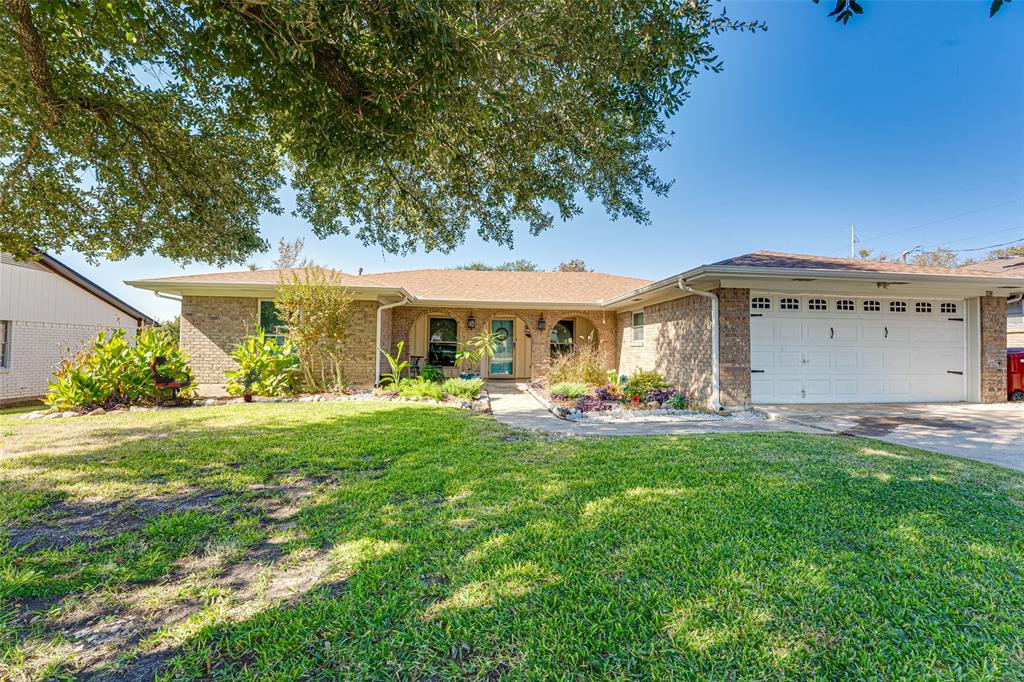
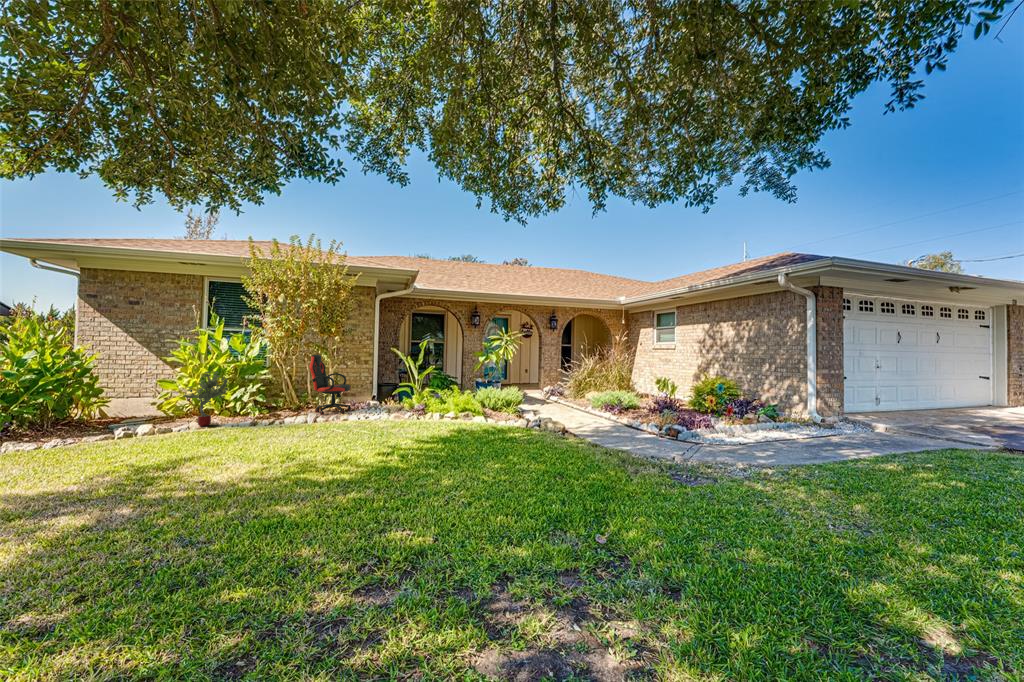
chair: present [150,356,193,407] -> present [309,355,351,415]

